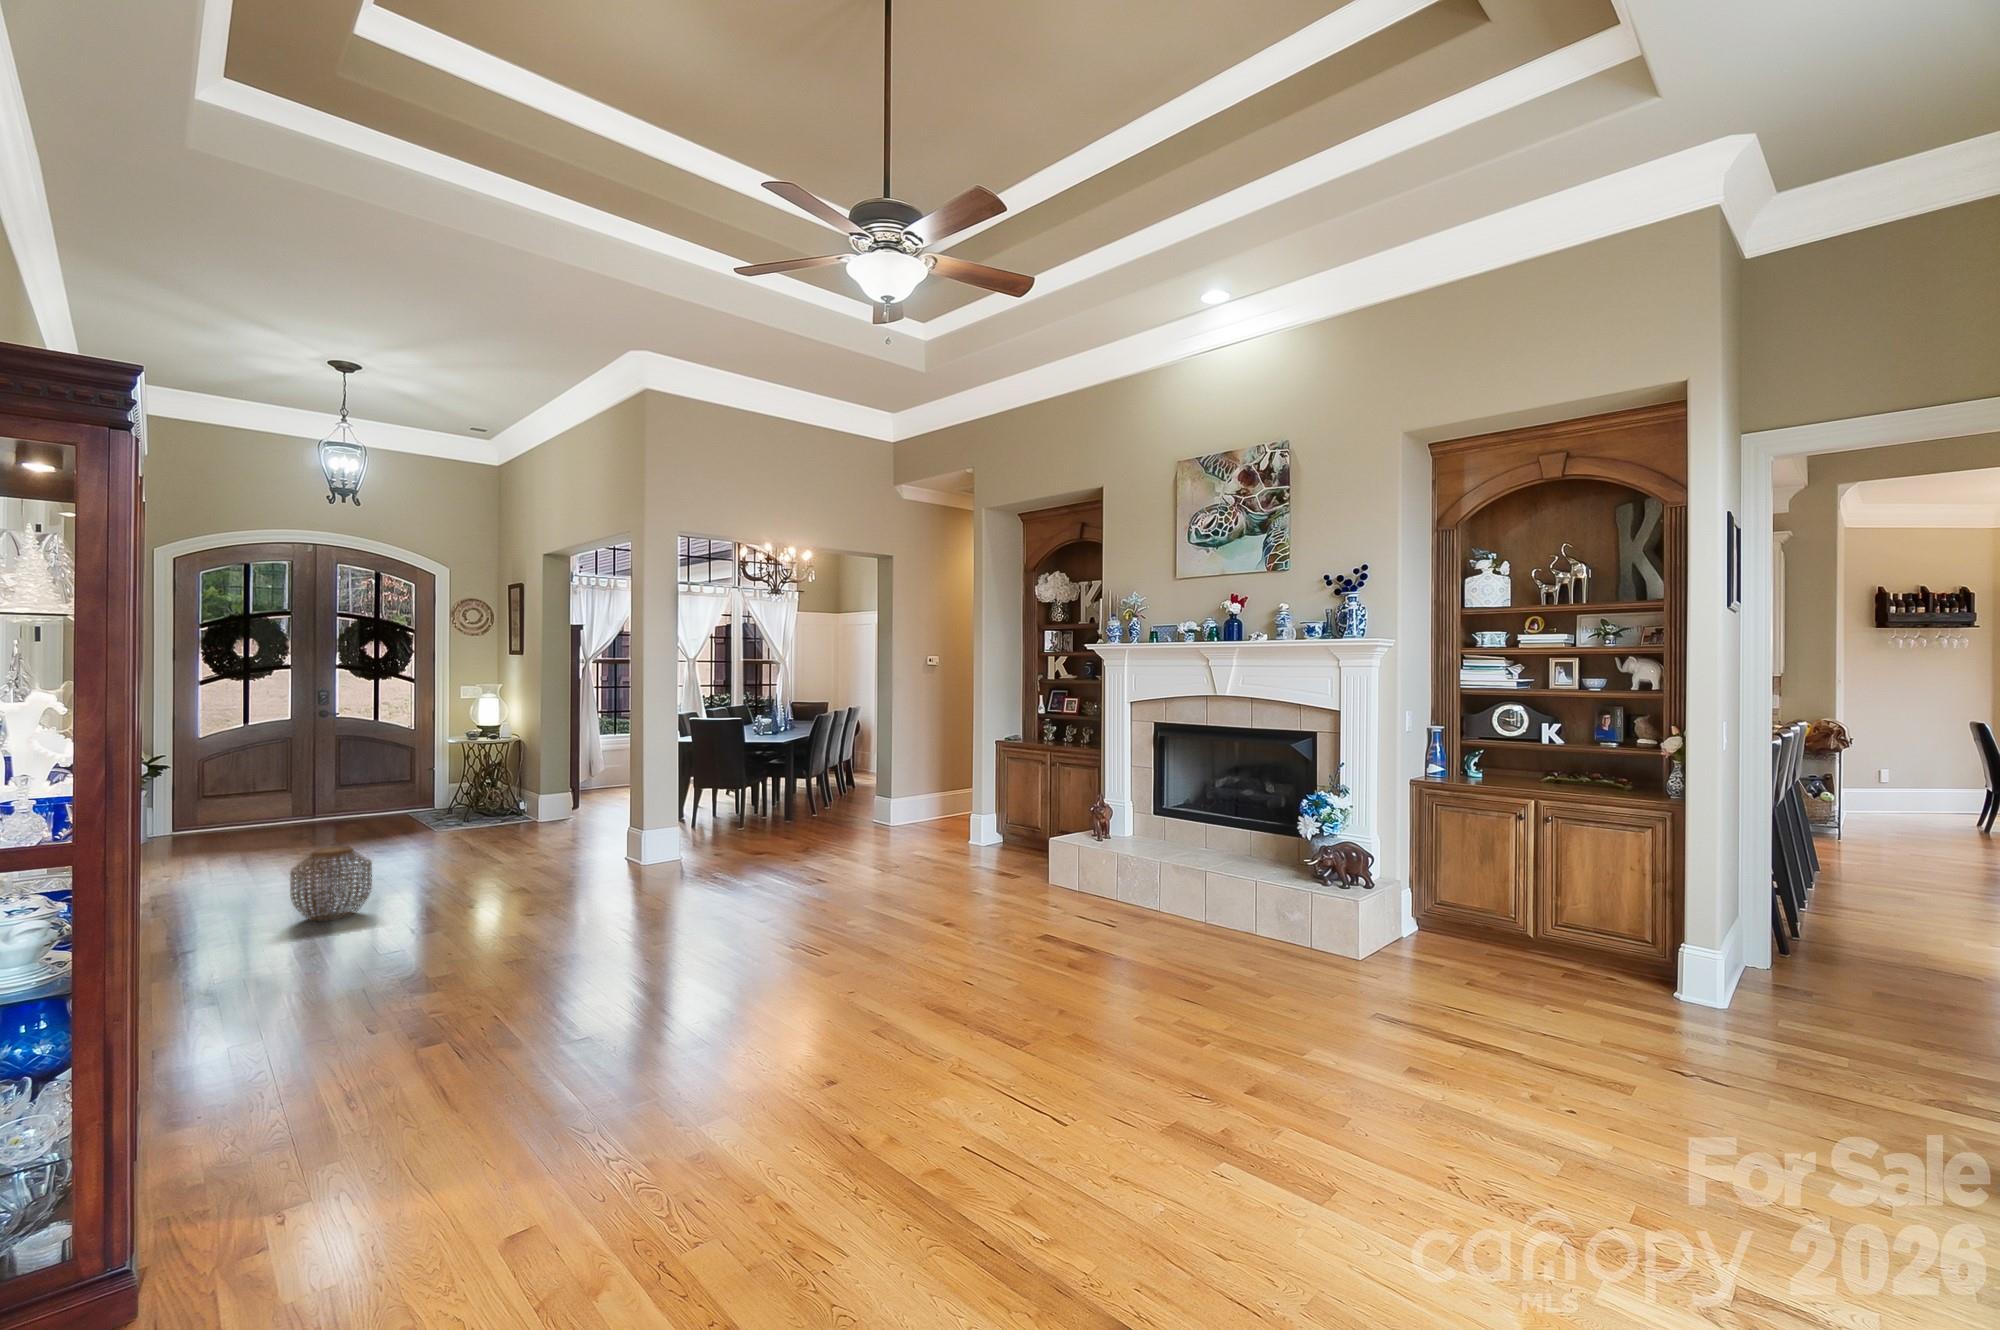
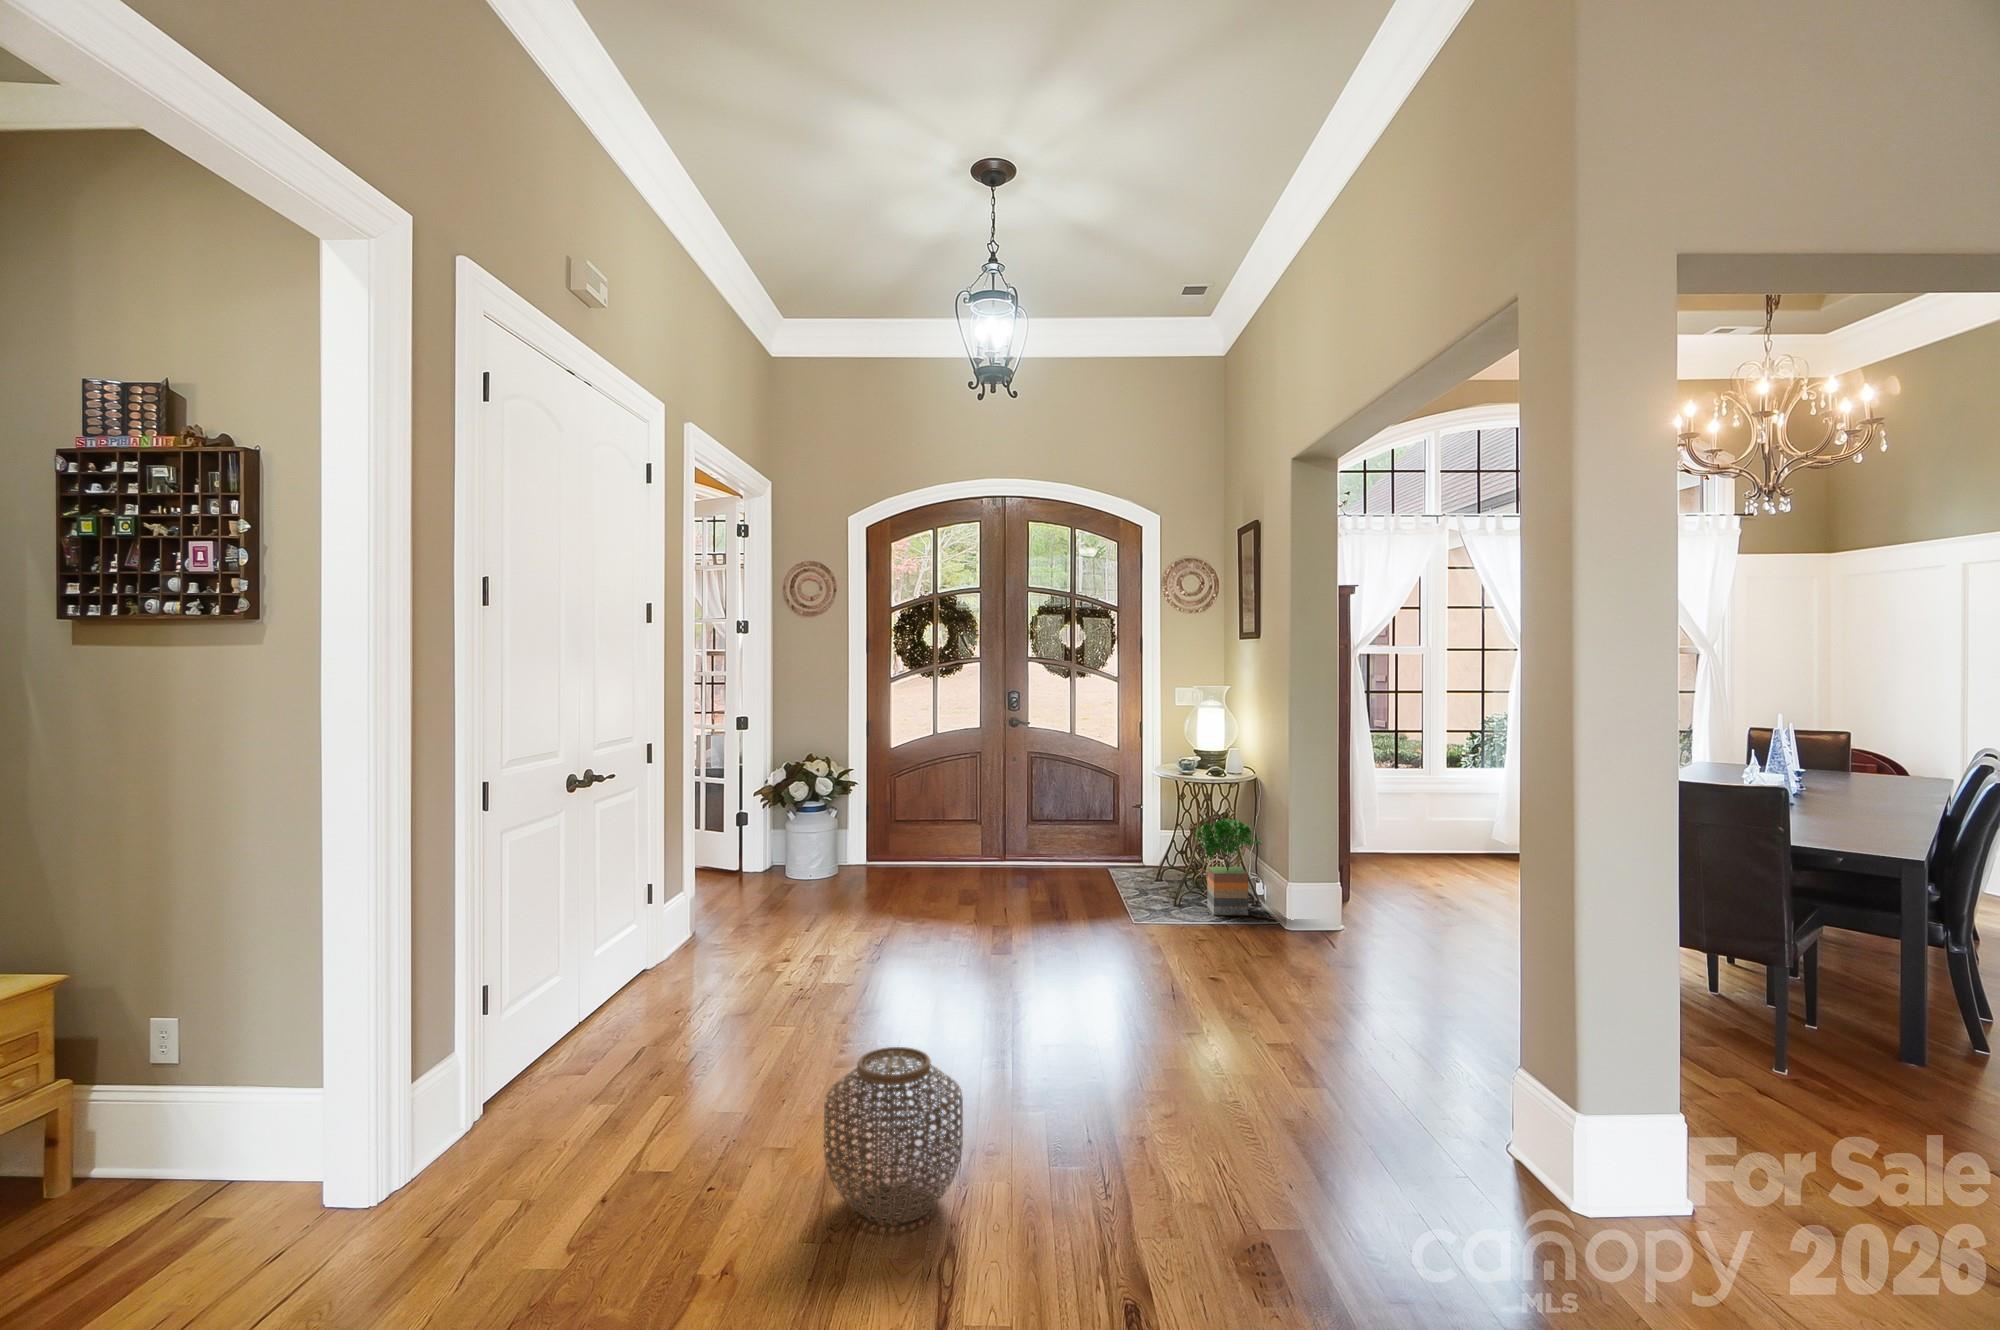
potted tree: none [477,764,526,823] -> present [1196,818,1262,915]

